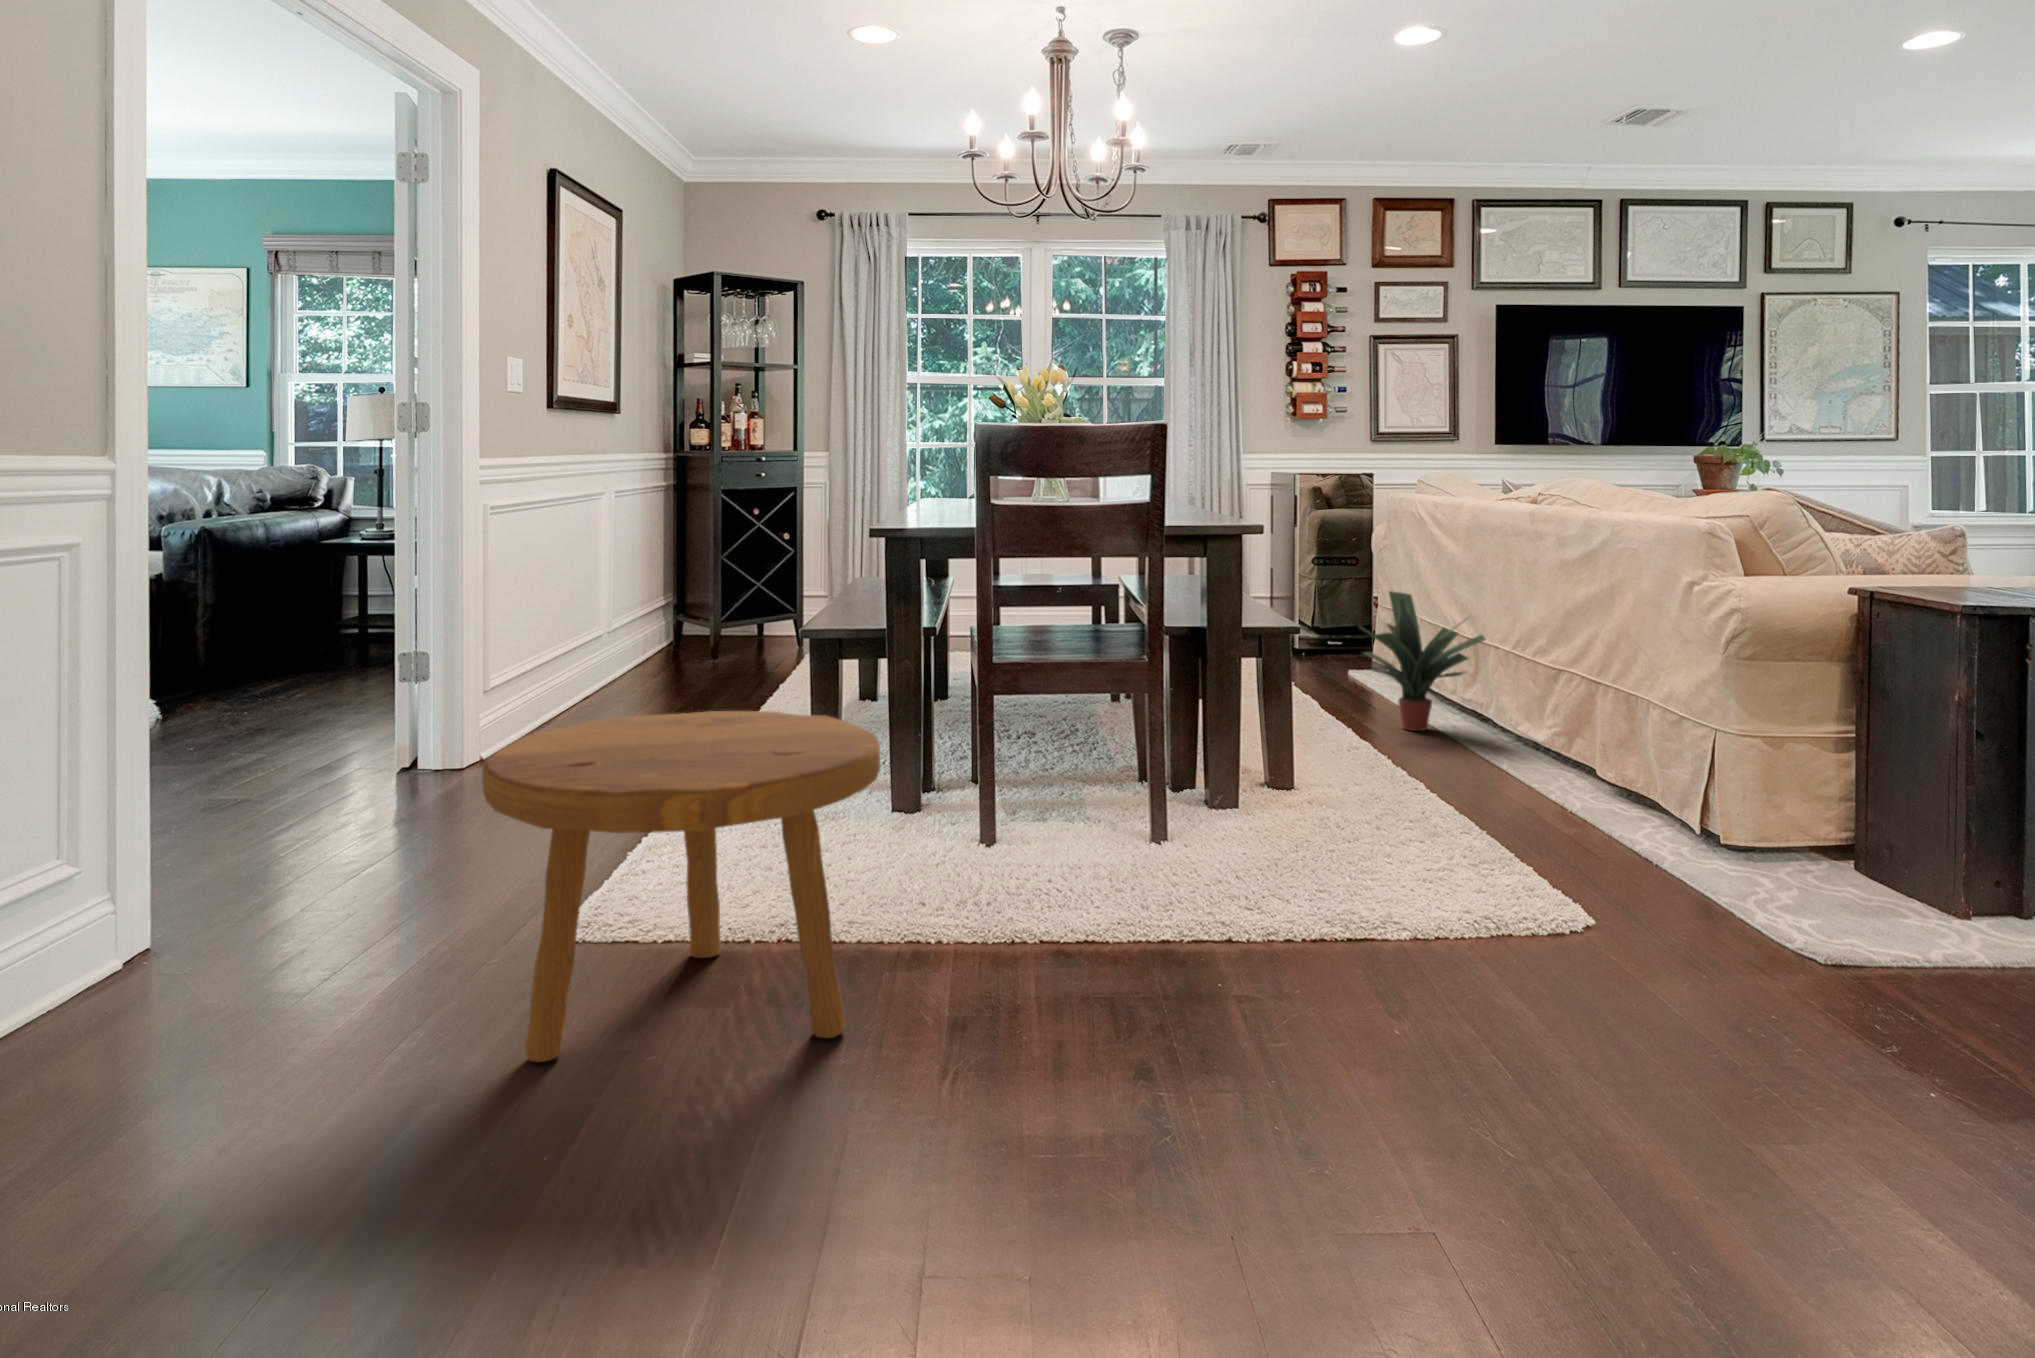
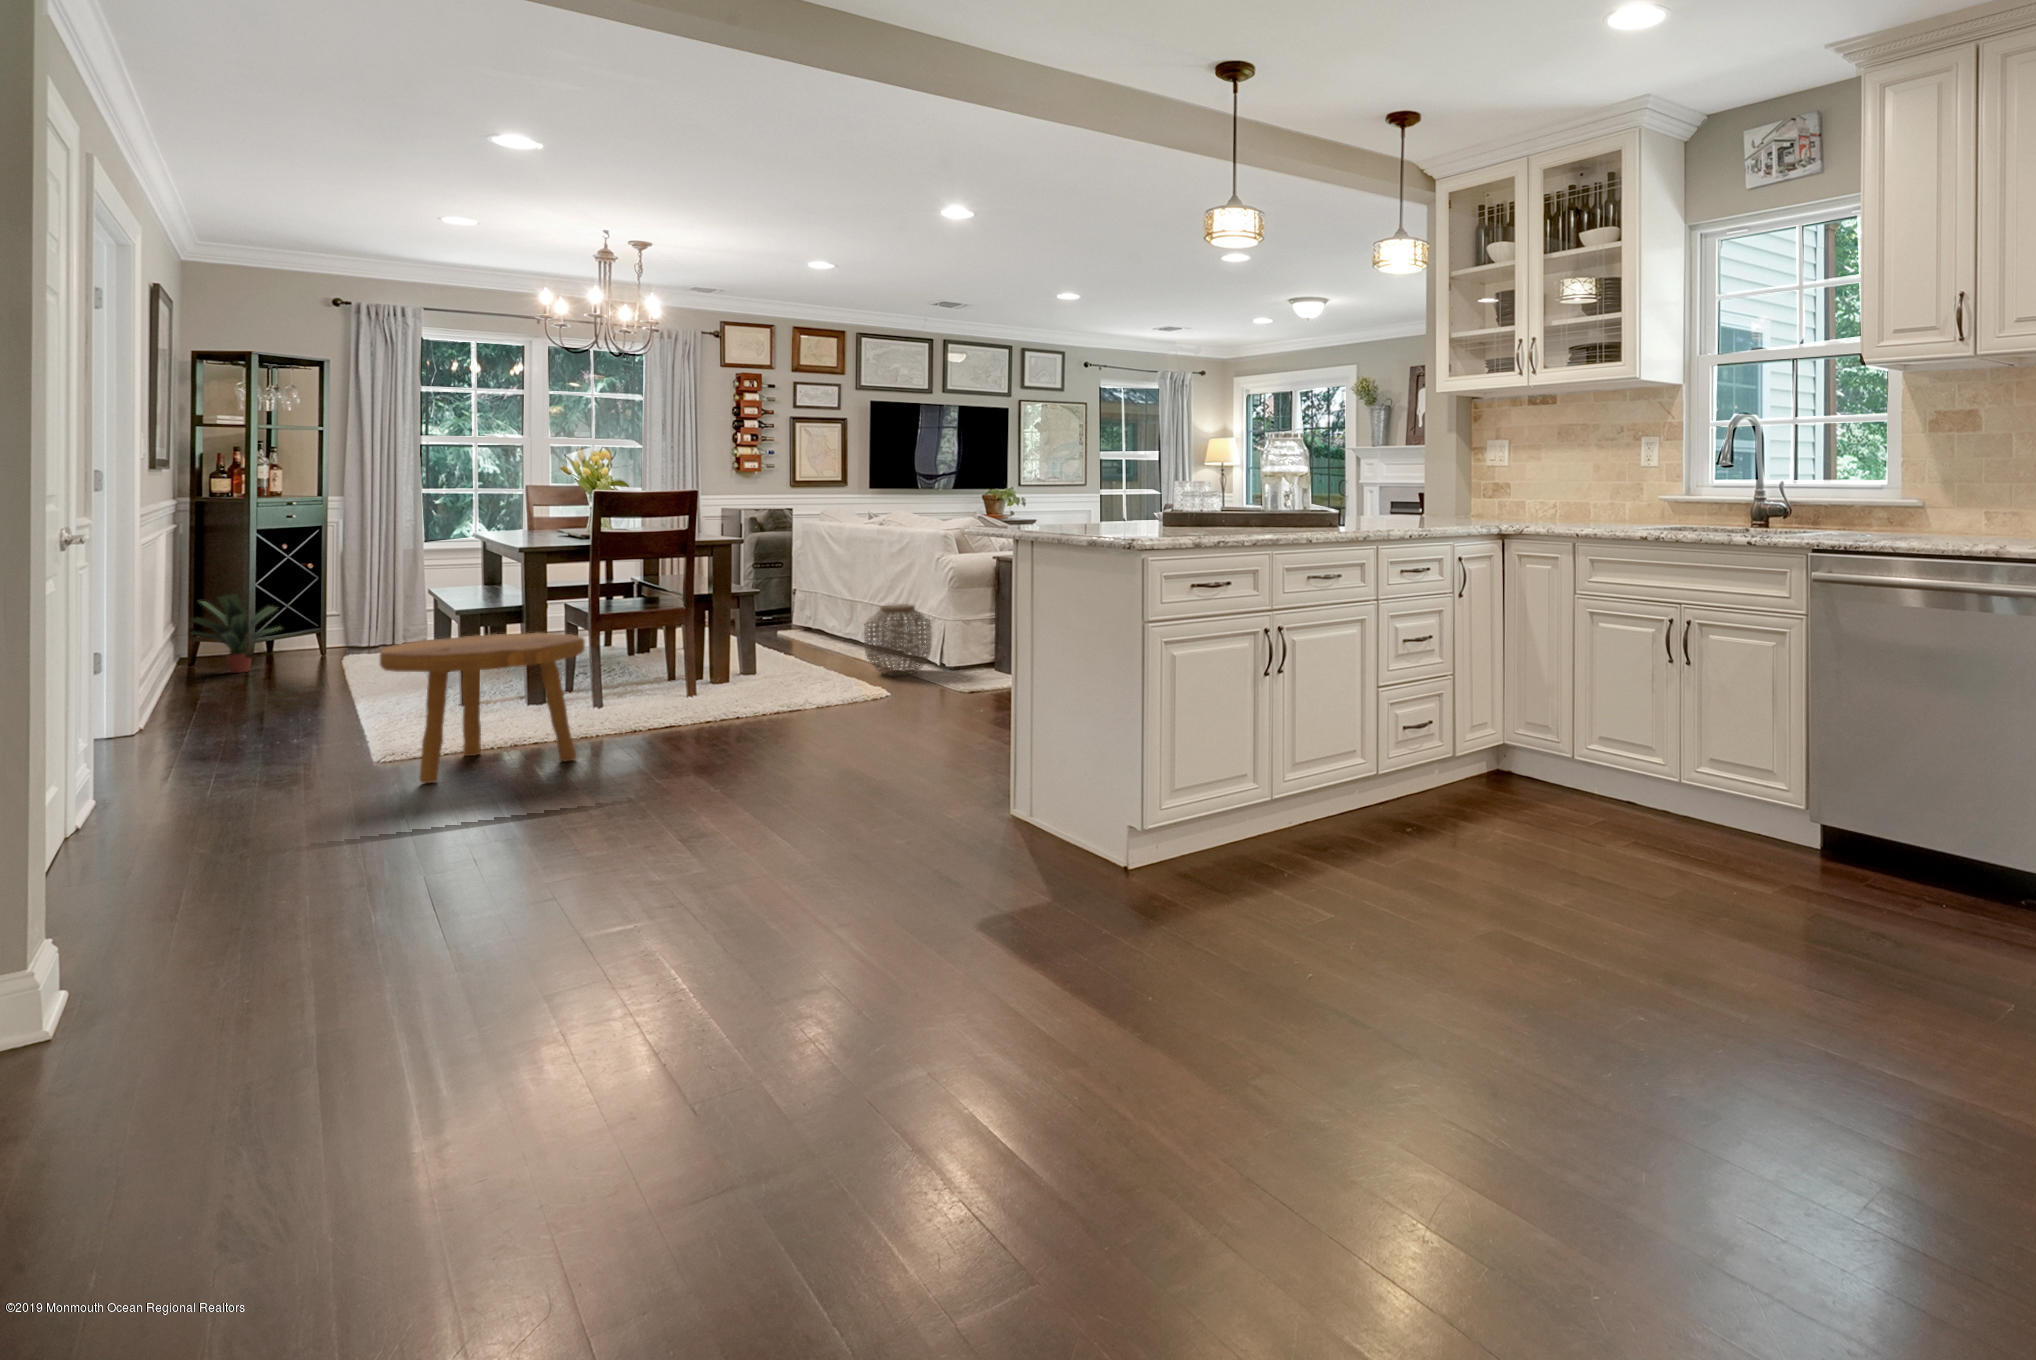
potted plant: present [1359,591,1486,731] -> present [191,594,281,673]
woven basket: none [1500,672,1653,831] -> present [864,604,932,676]

